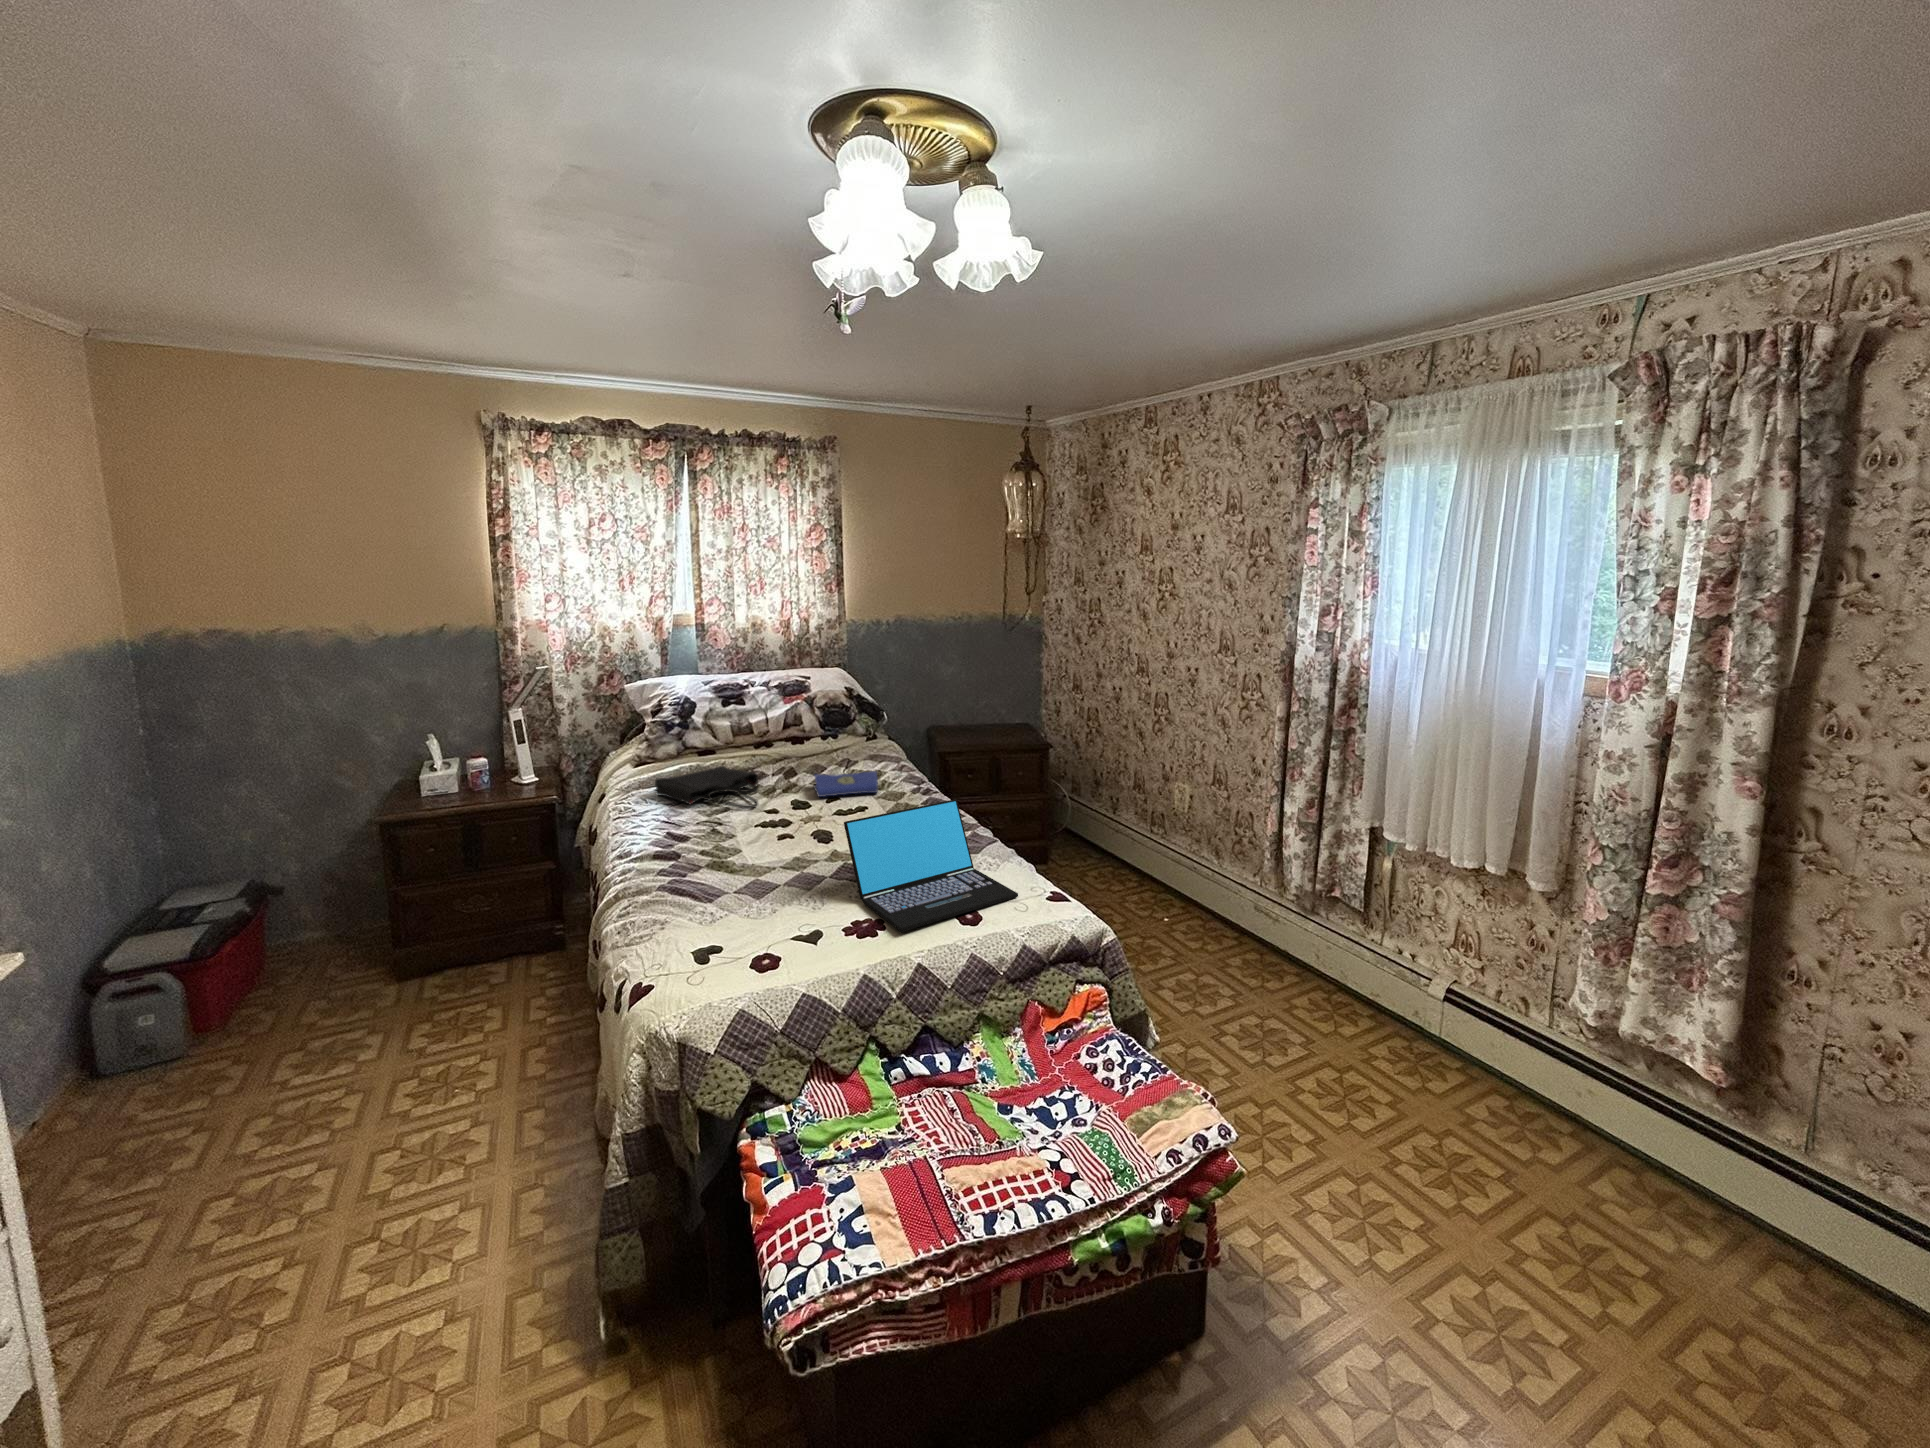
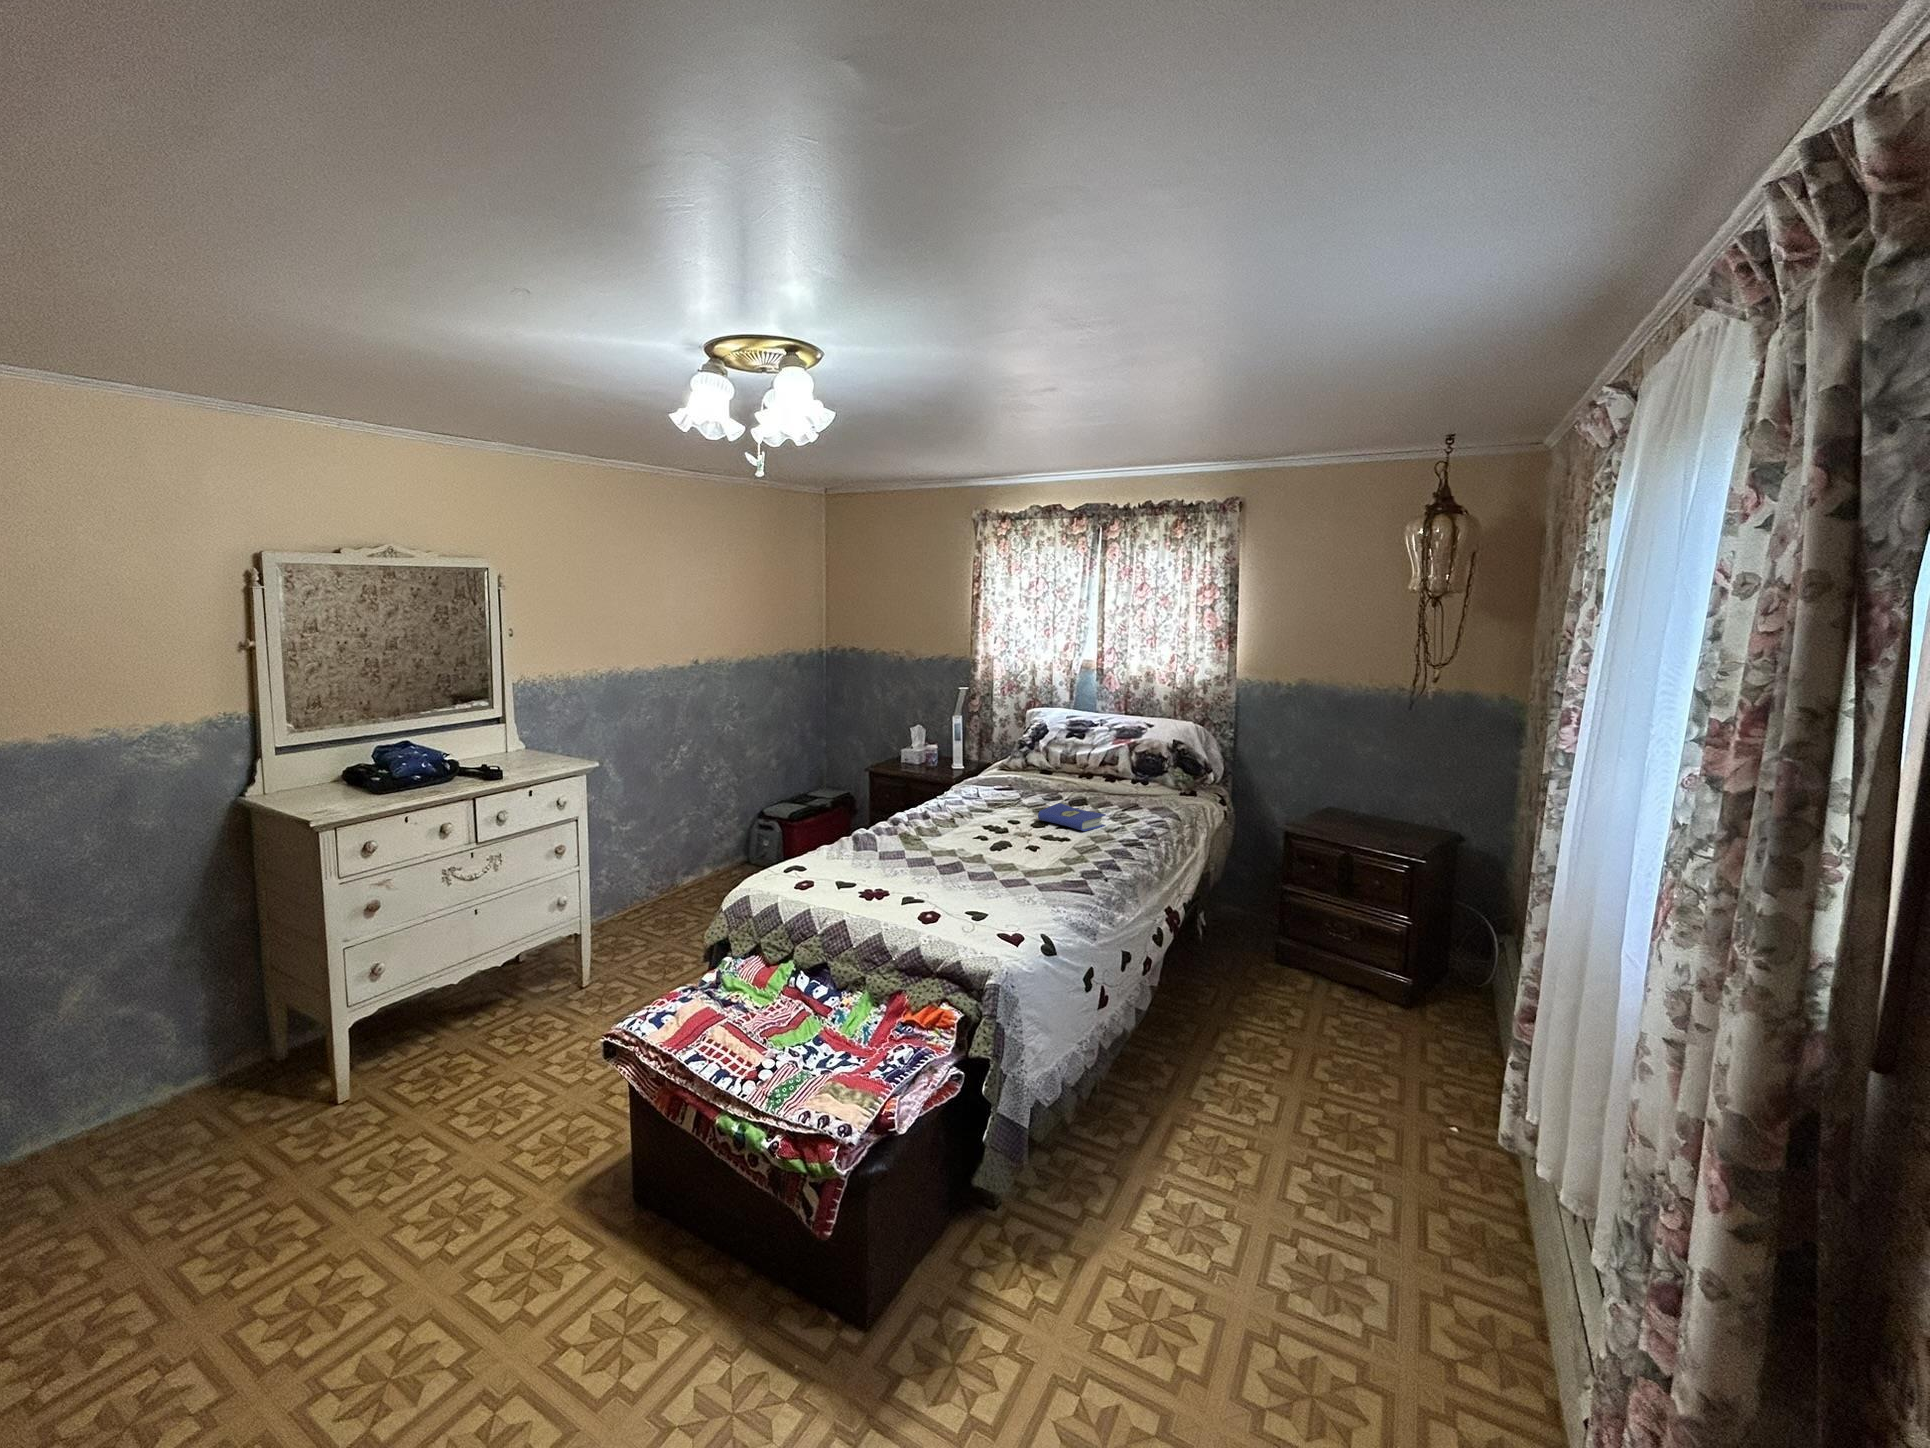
tote bag: present [655,766,758,809] -> none [965,777,1031,813]
laptop: present [844,799,1018,932] -> none [867,817,1010,921]

